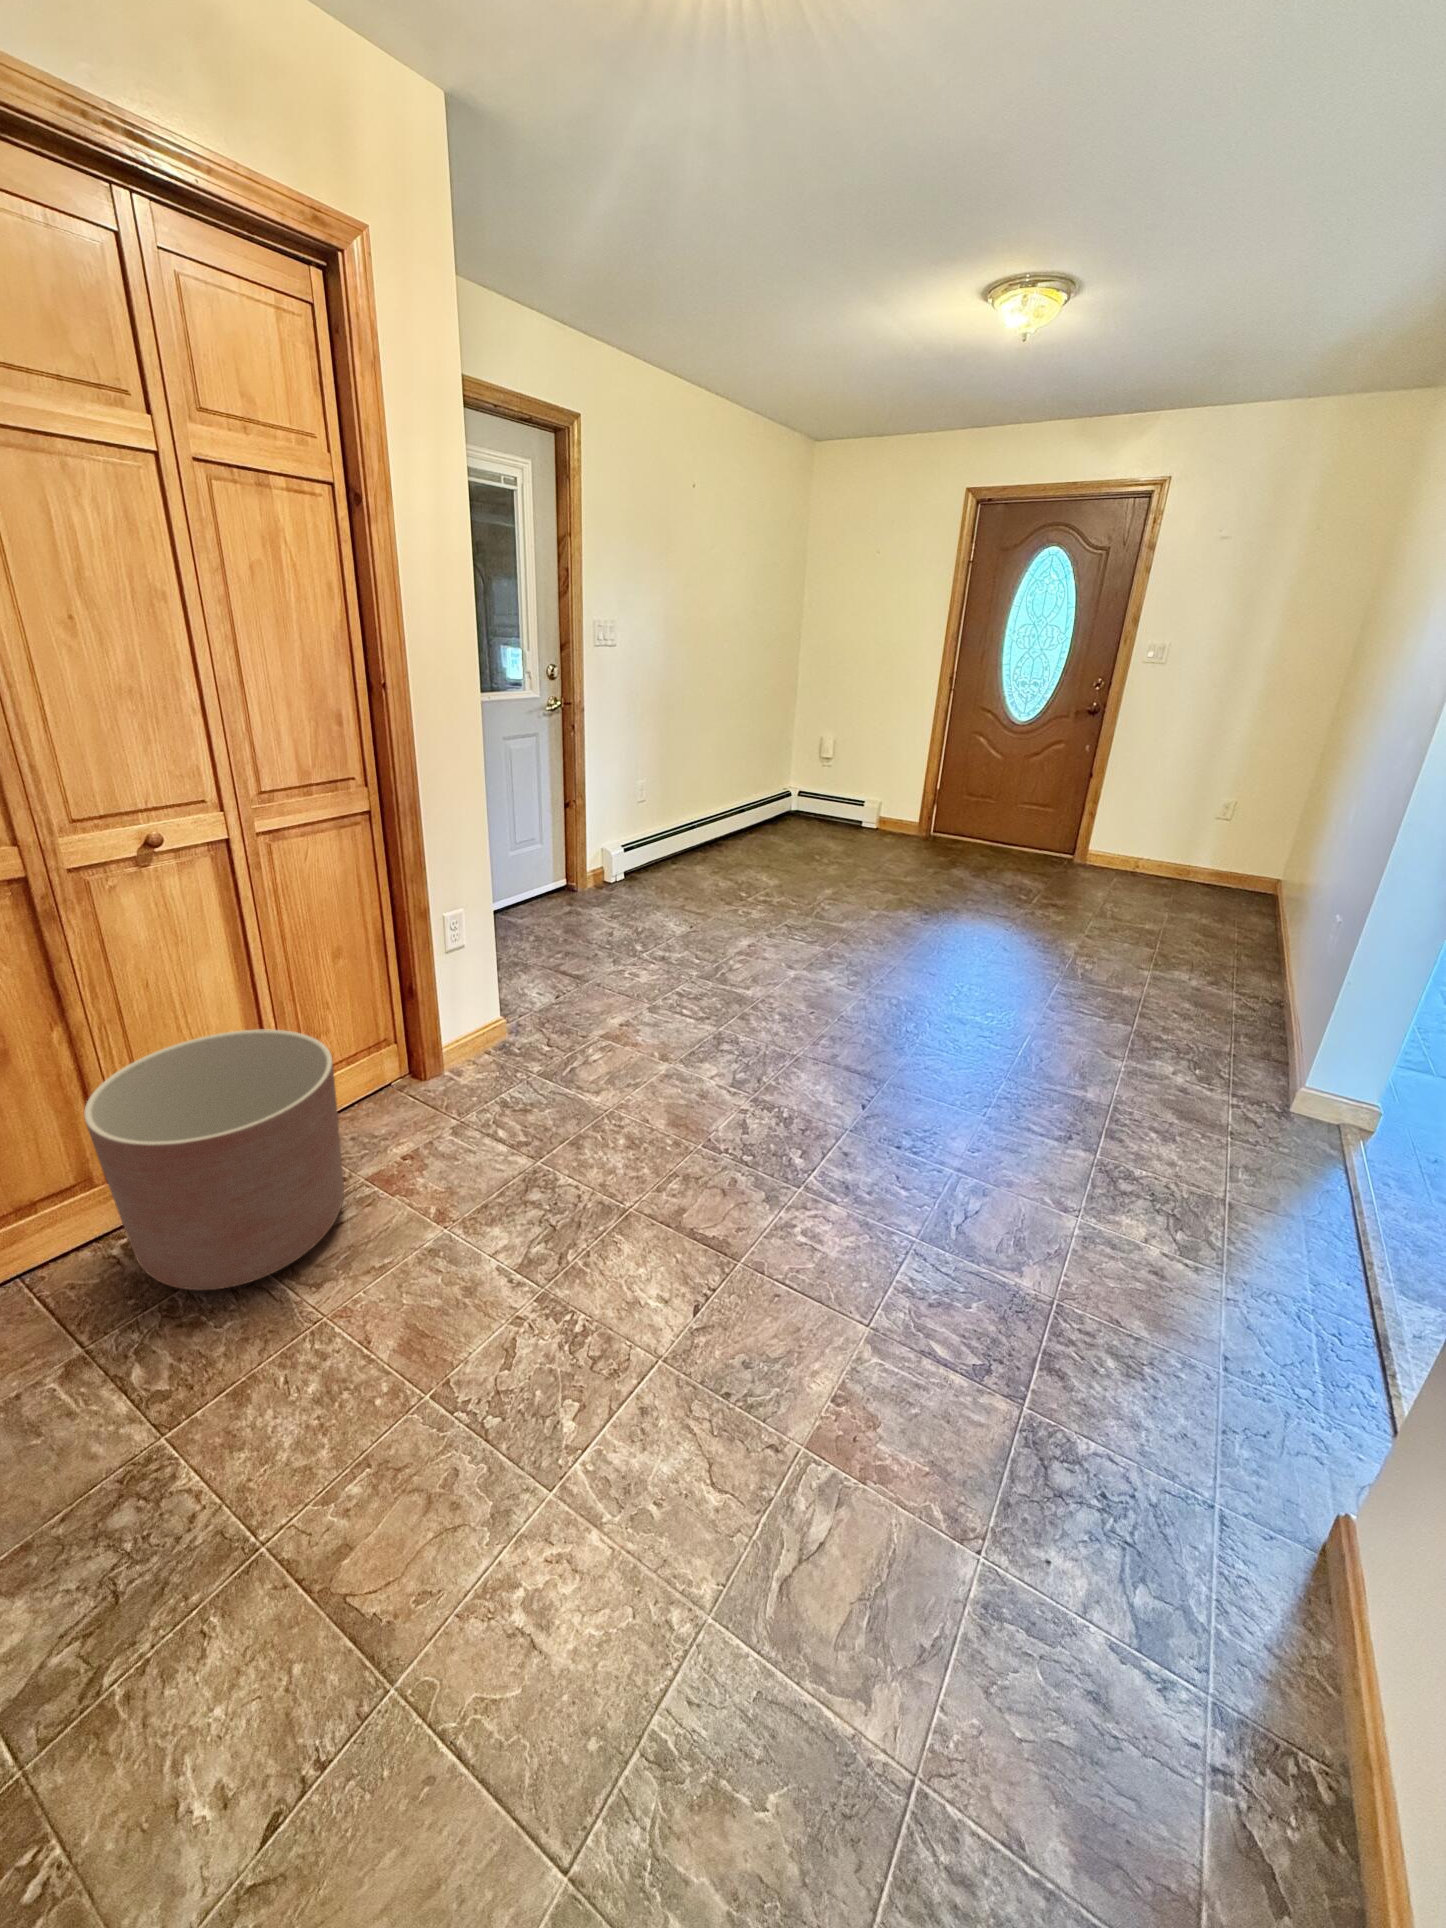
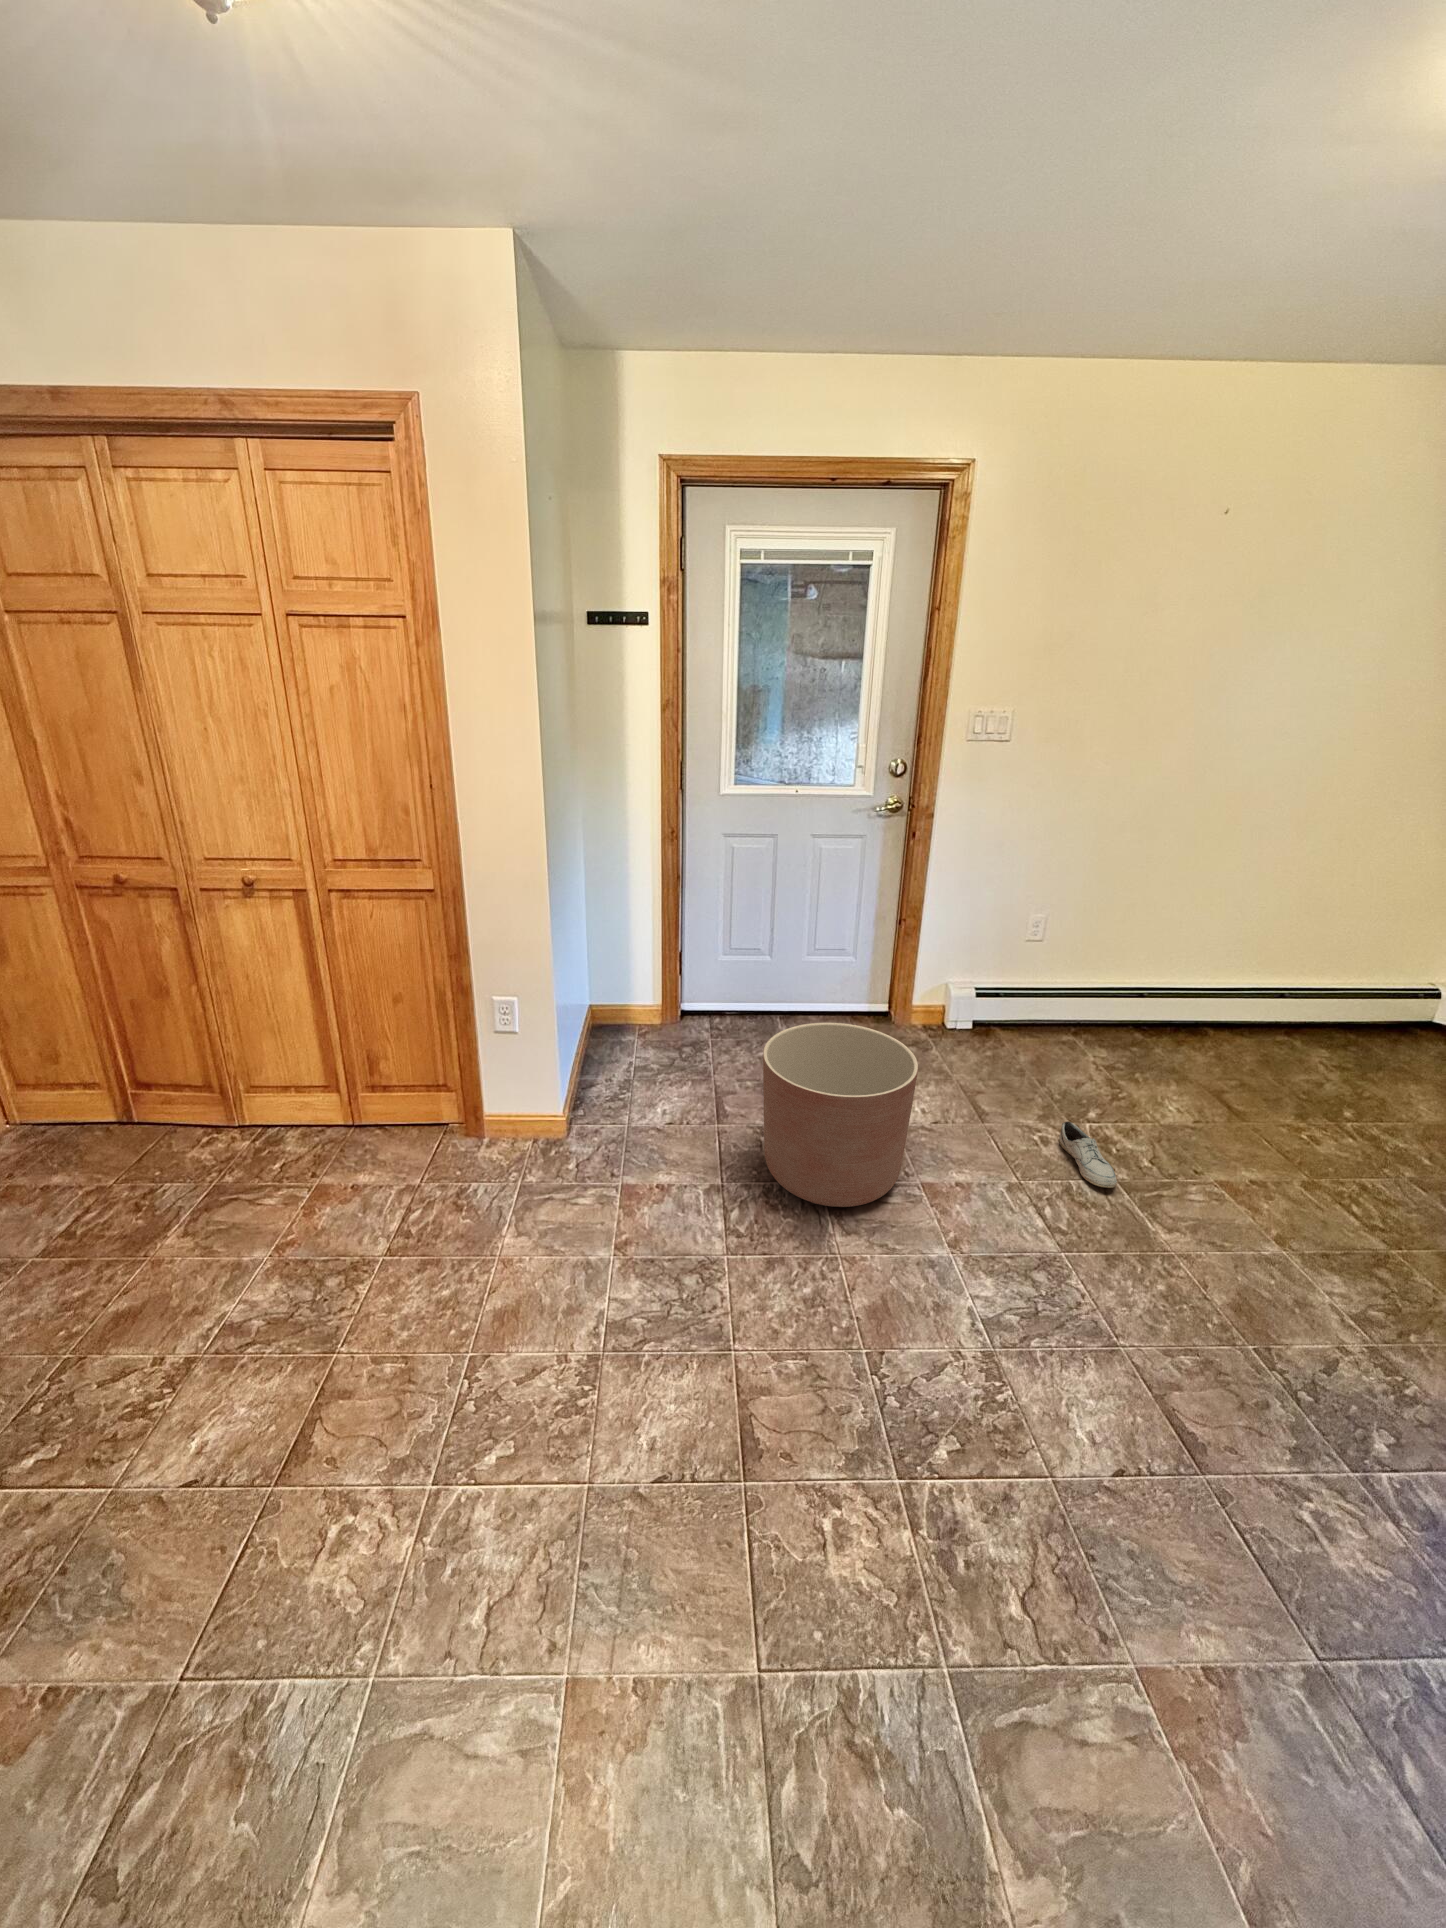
shoe: none [467,1043,540,1088] -> present [1059,1121,1117,1188]

